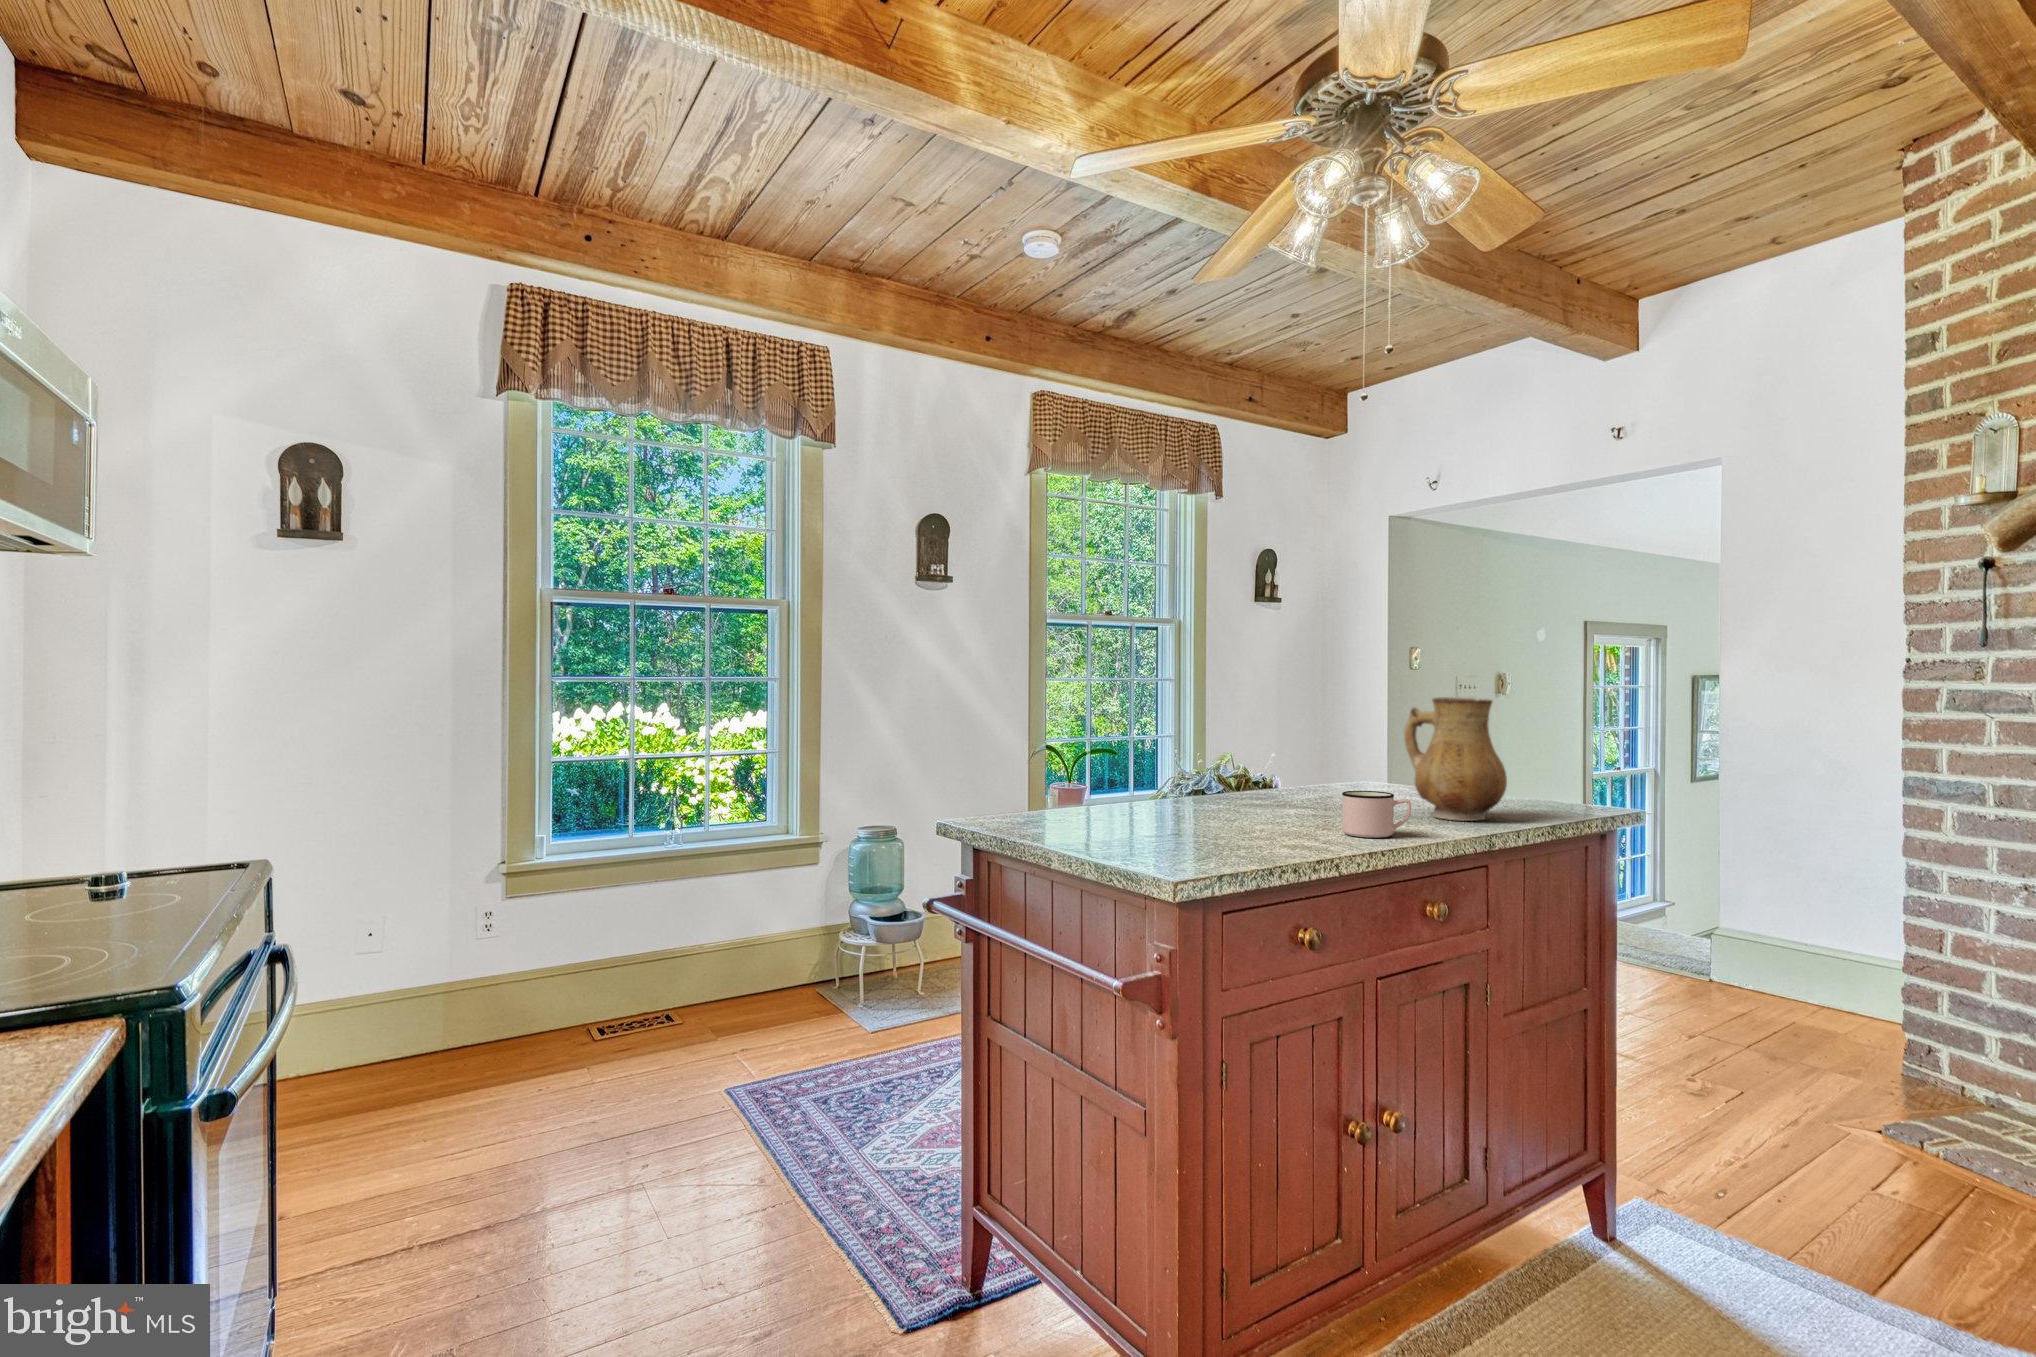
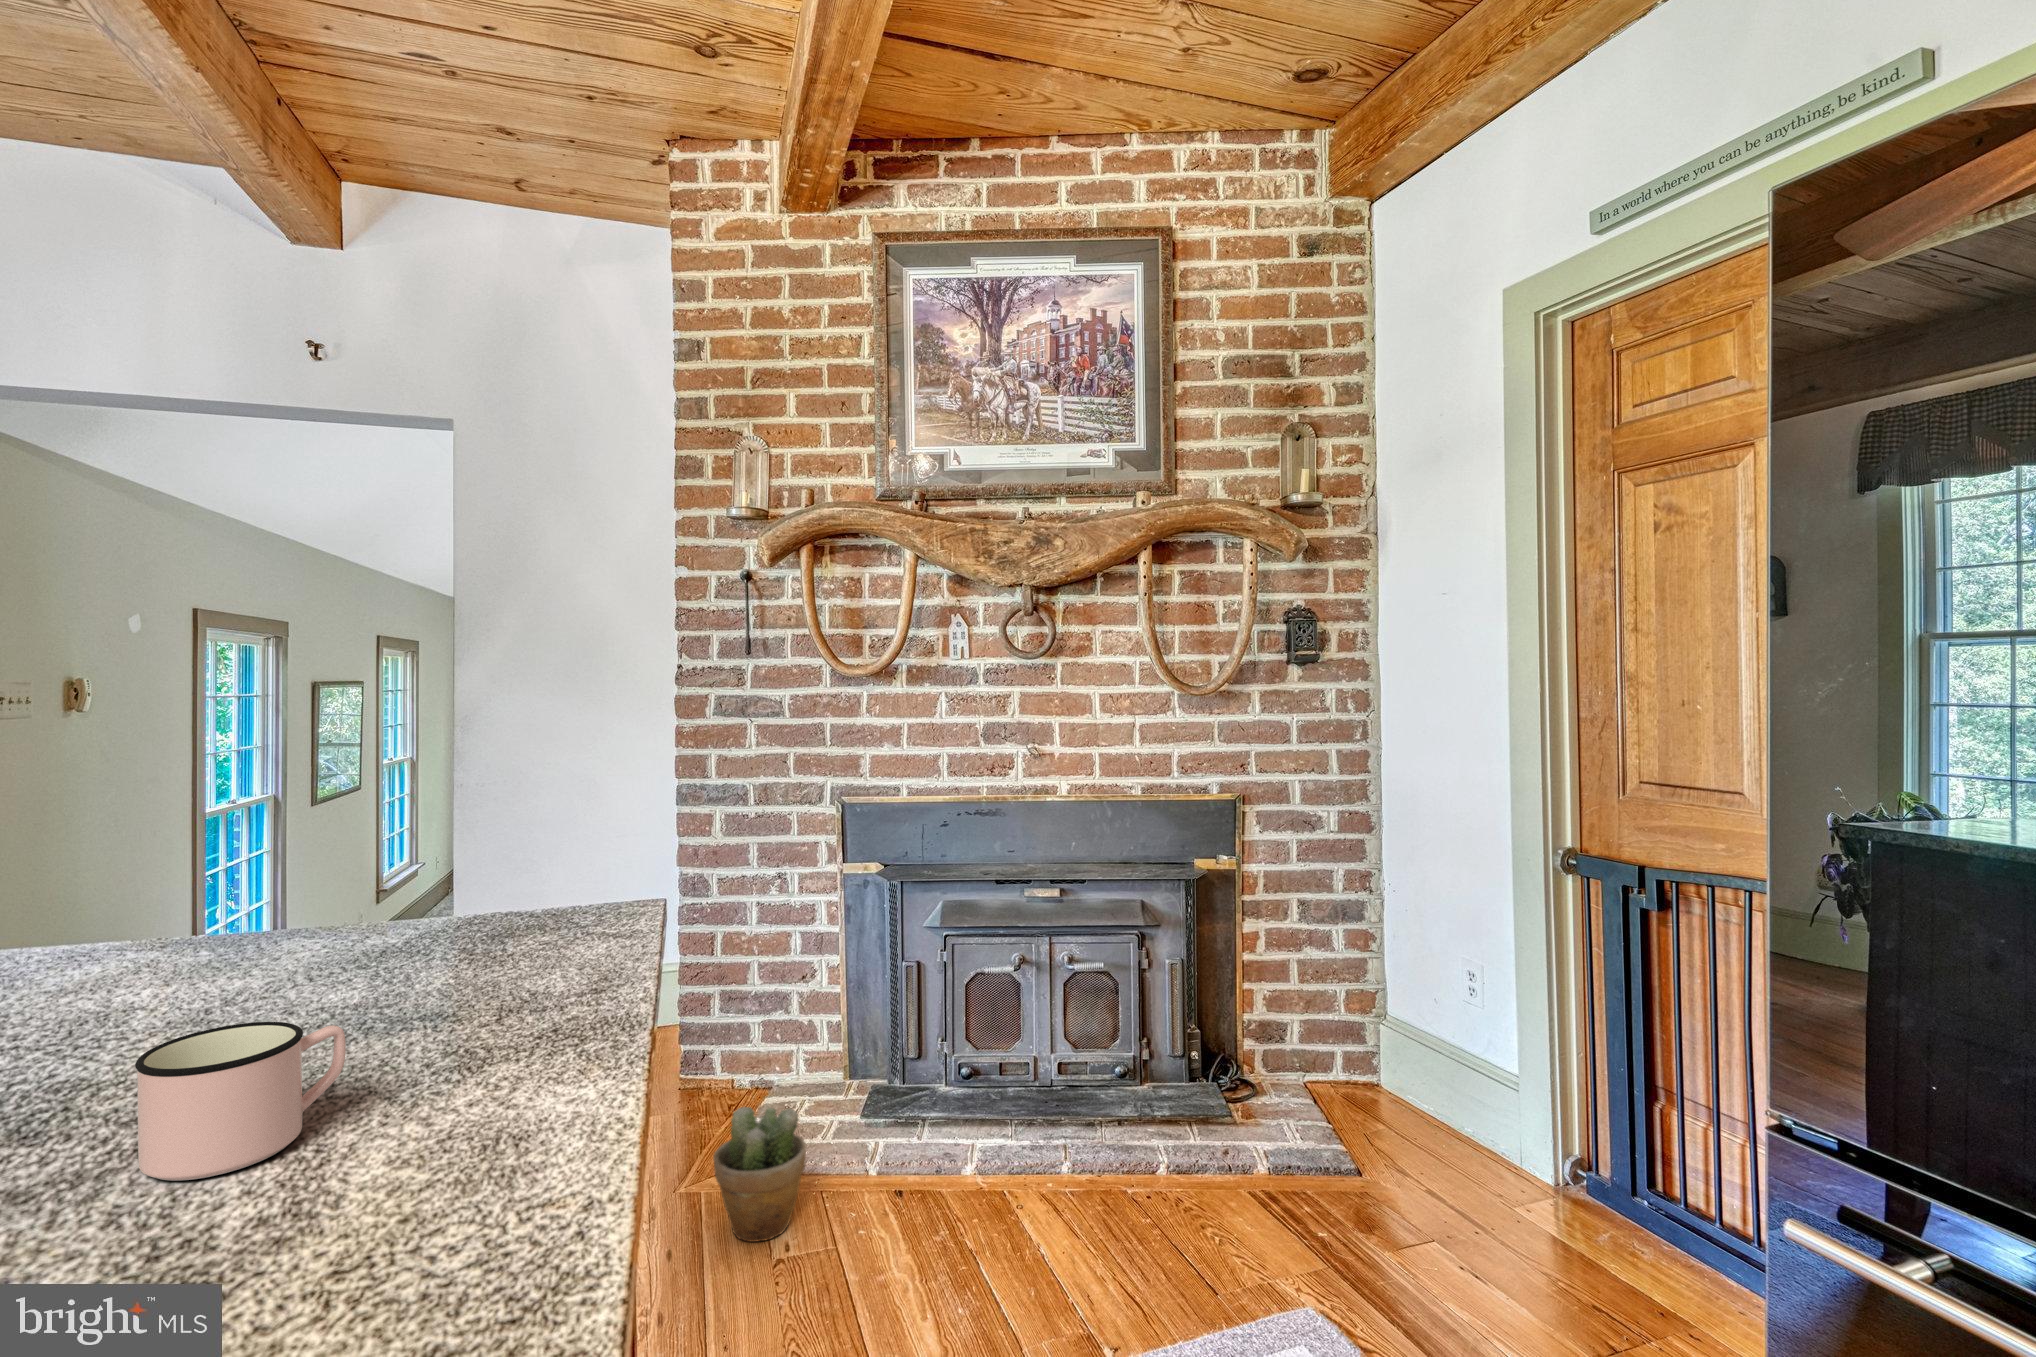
ceramic pitcher: present [1404,697,1507,821] -> none [186,754,430,1013]
potted plant: none [1834,1060,1944,1190] -> present [713,1107,807,1242]

